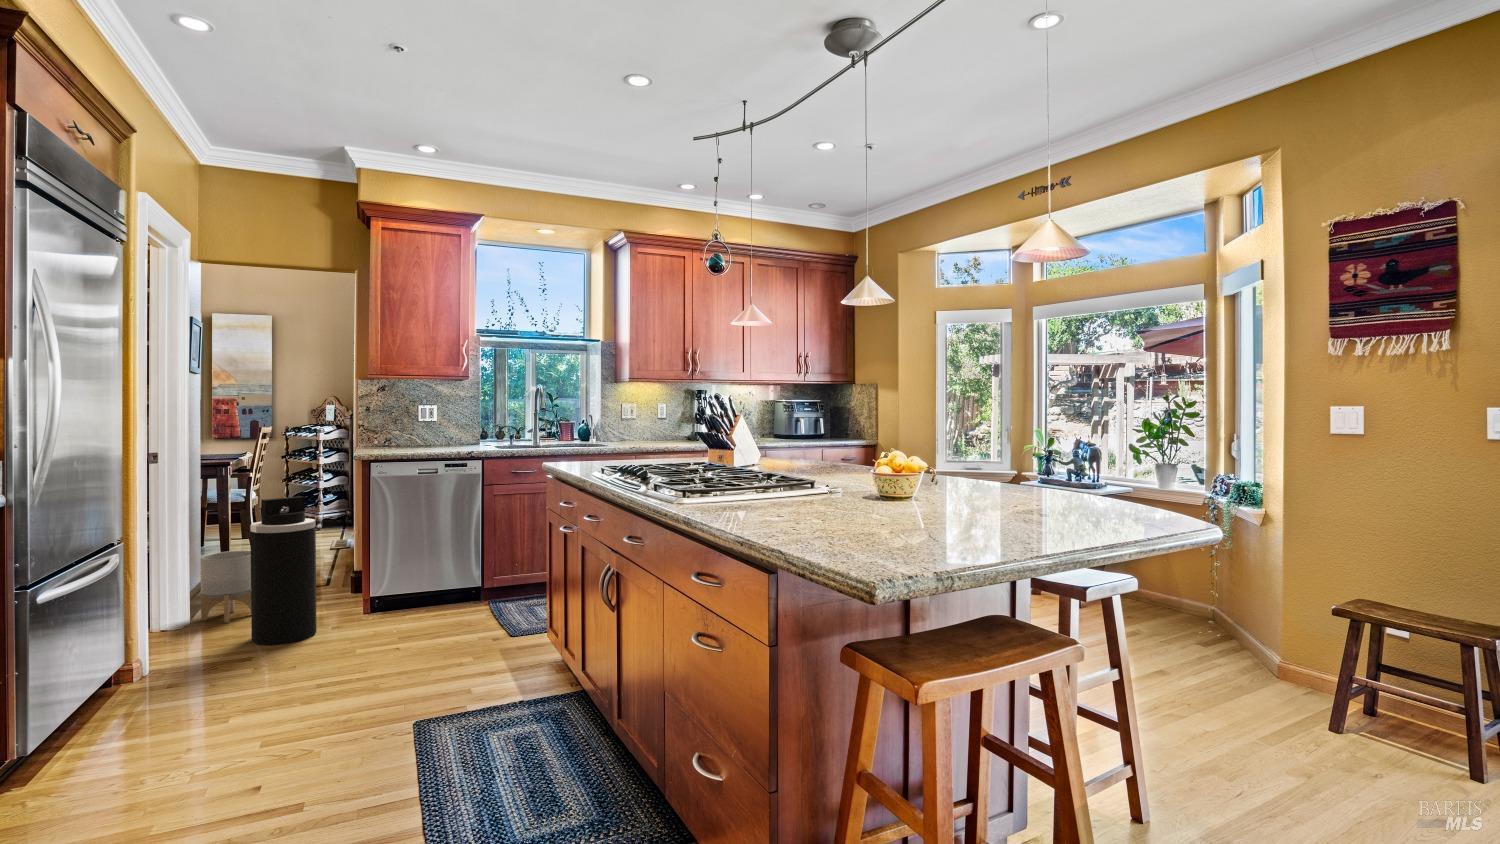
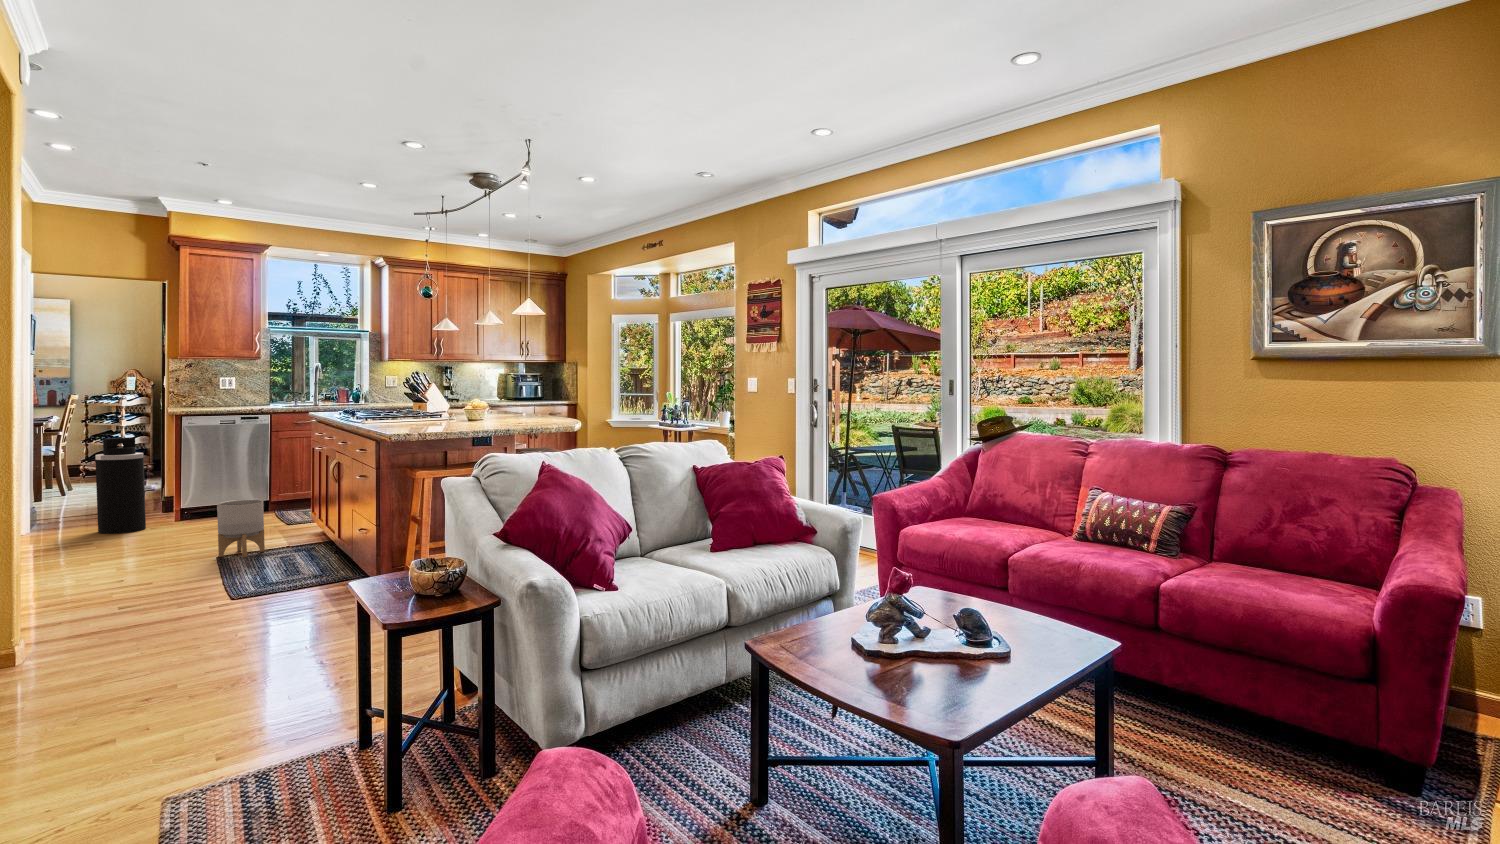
planter: present [200,551,251,623] -> present [217,499,265,557]

